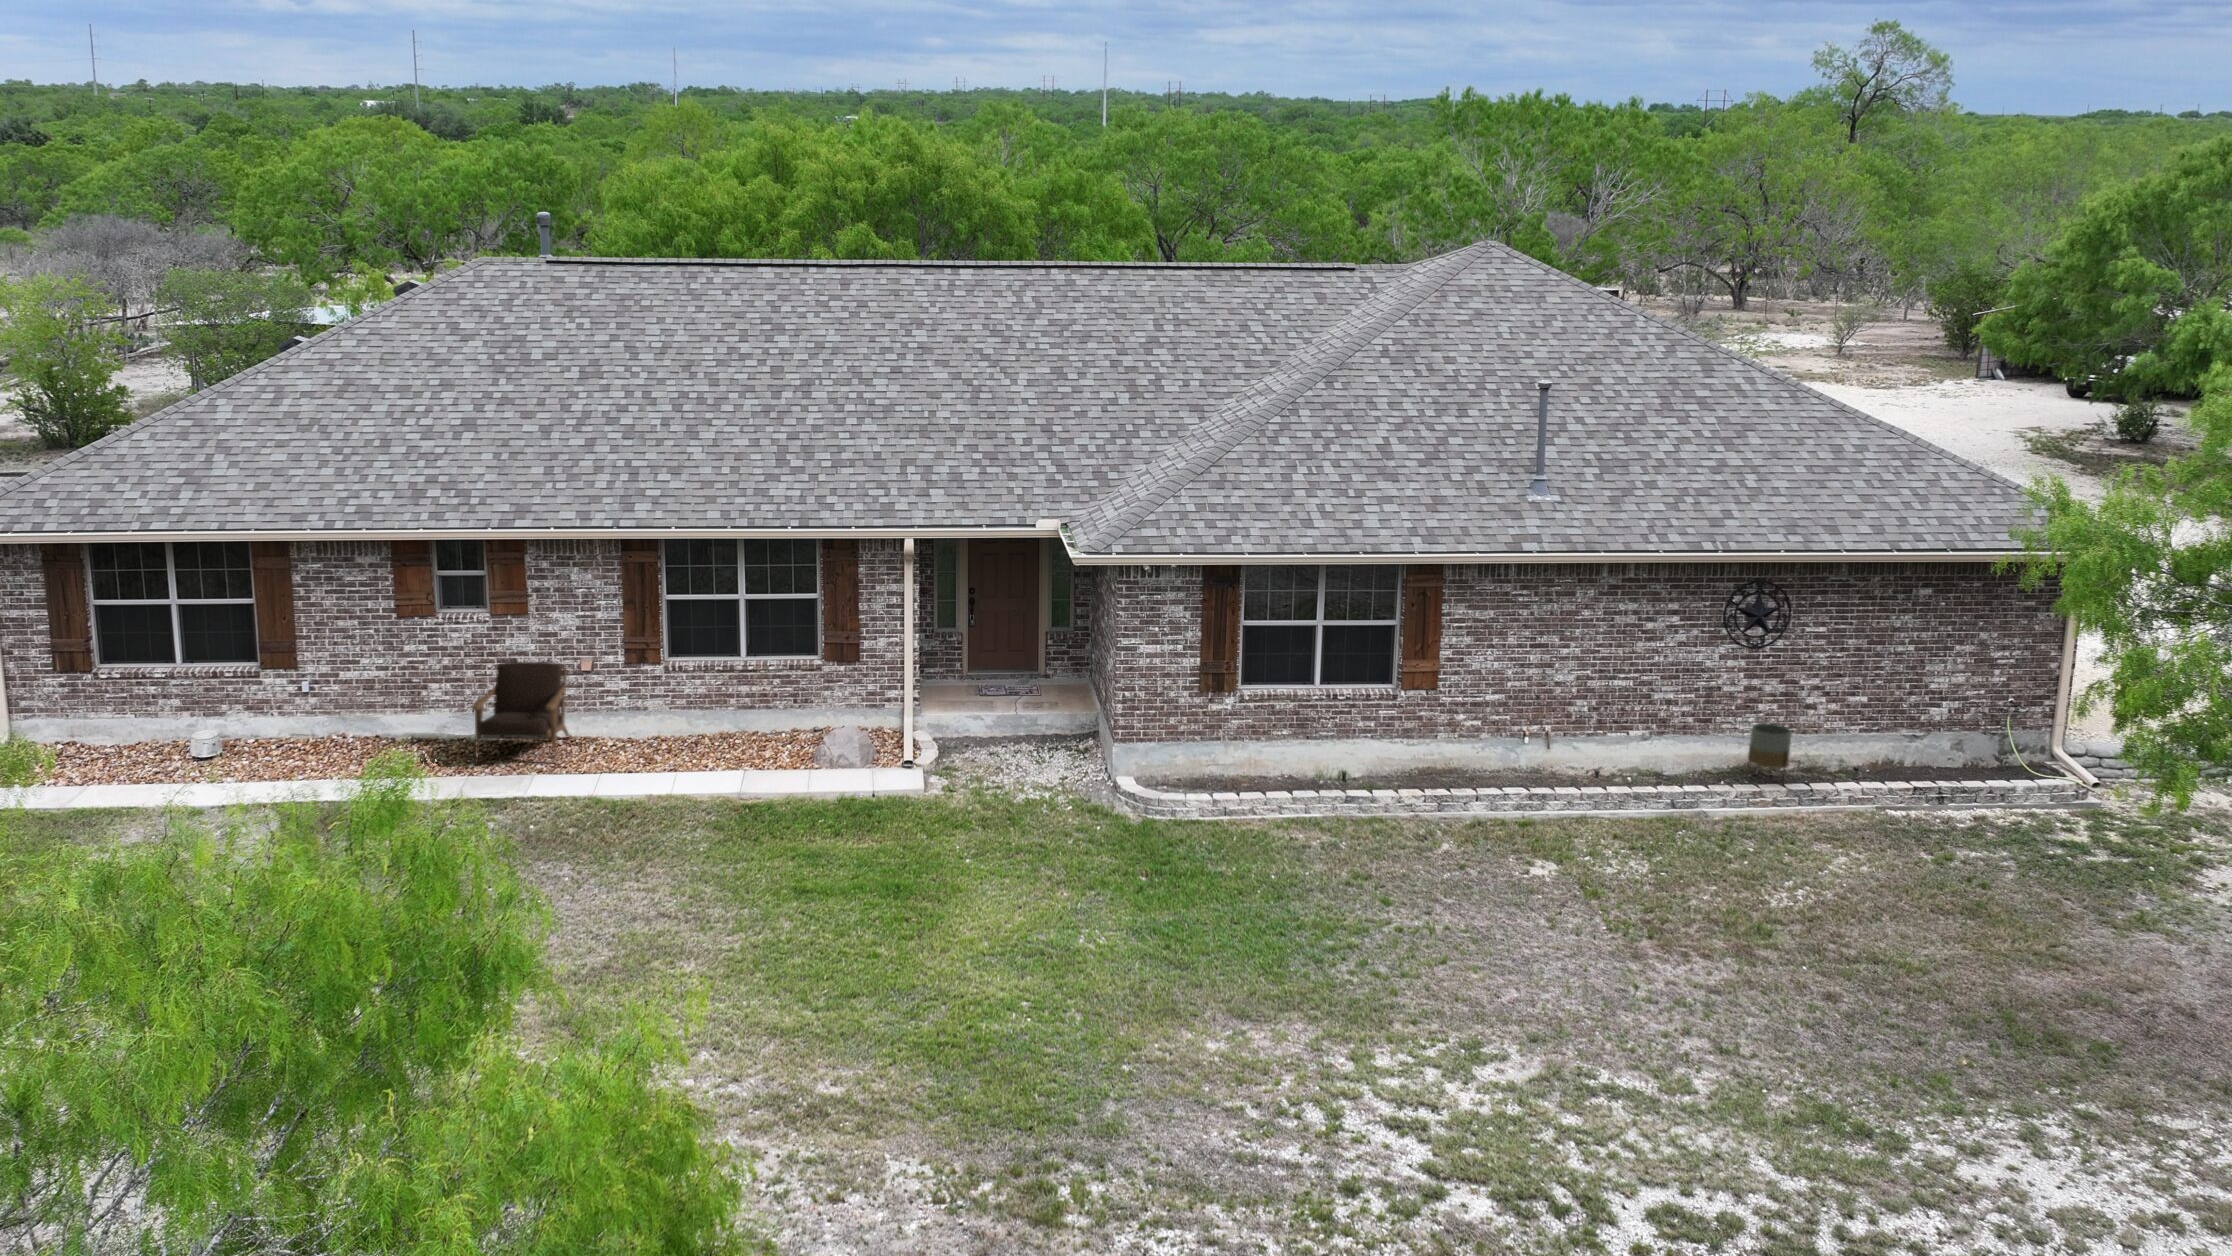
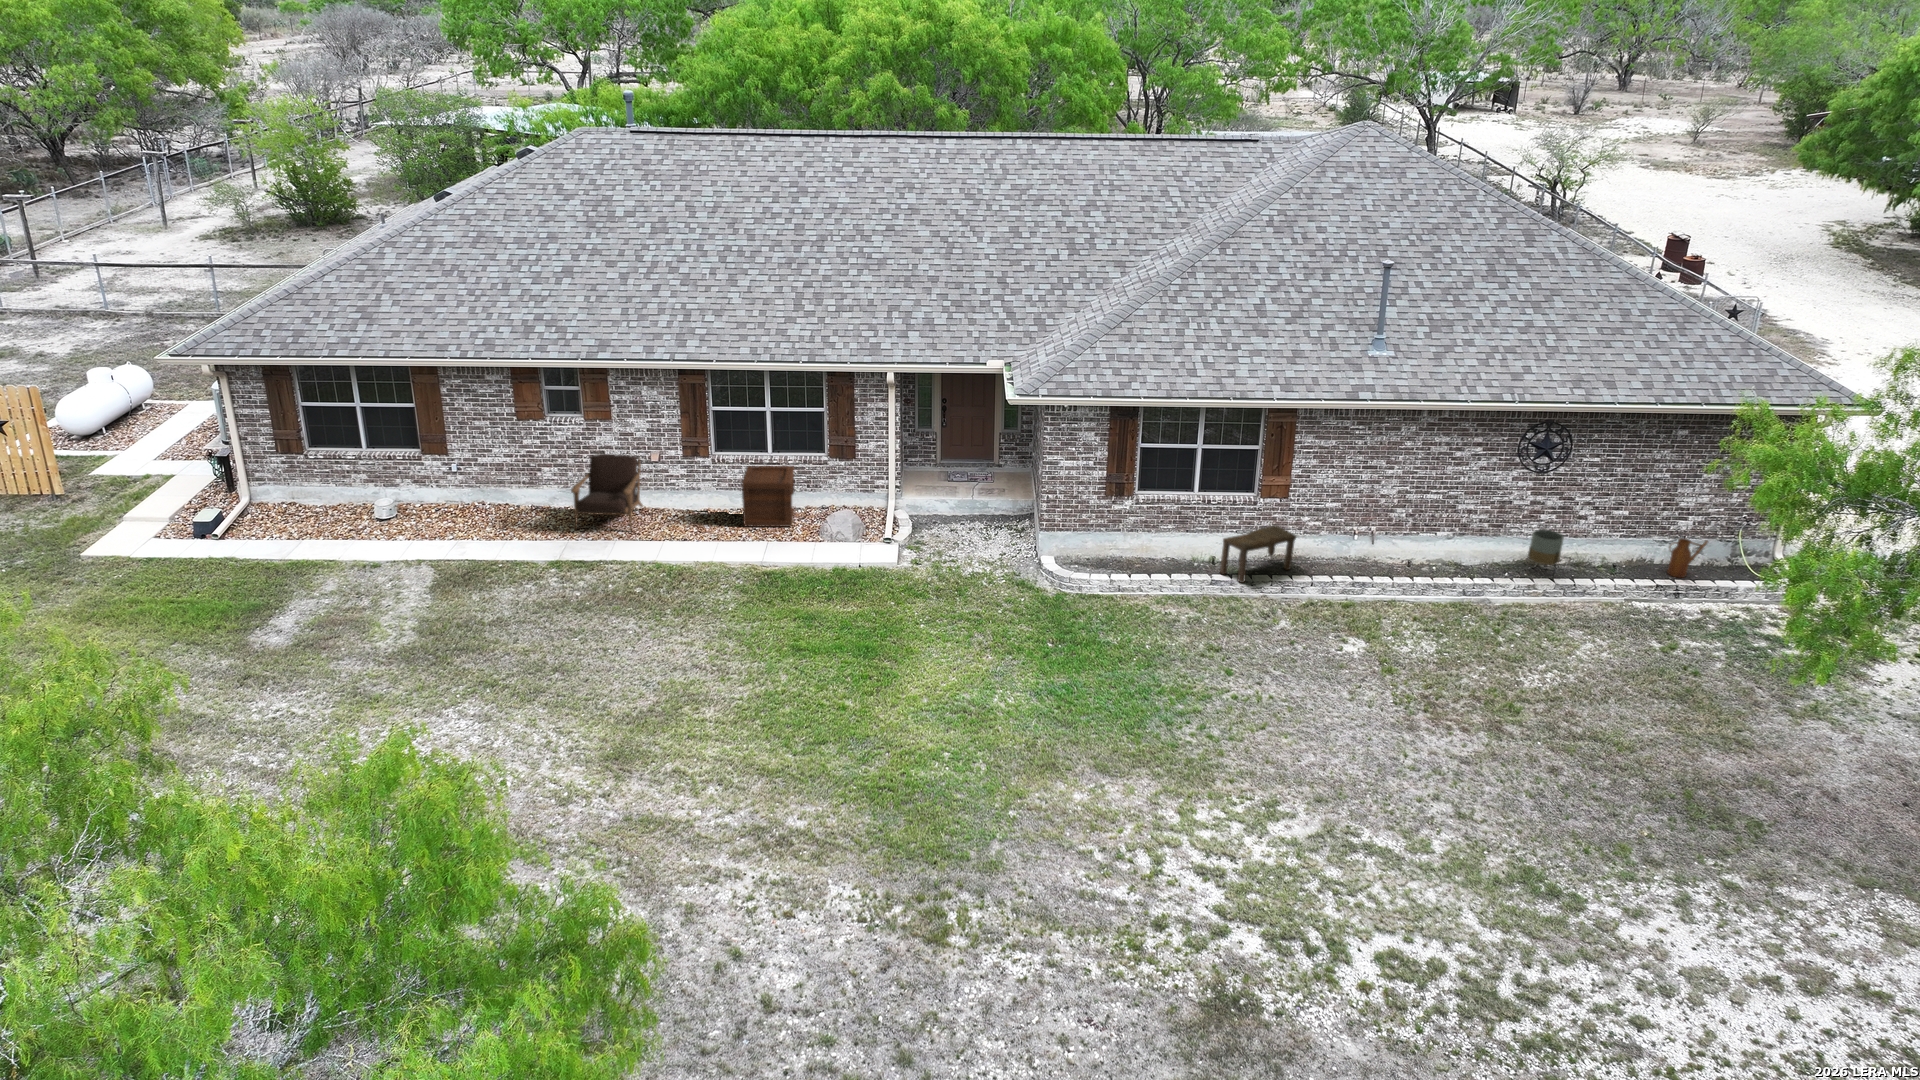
wooden crate: none [708,673,778,754] -> present [742,466,796,527]
bench: none [1356,727,1453,801] -> present [1220,526,1296,583]
watering can: none [1923,730,1972,781] -> present [1667,538,1708,578]

